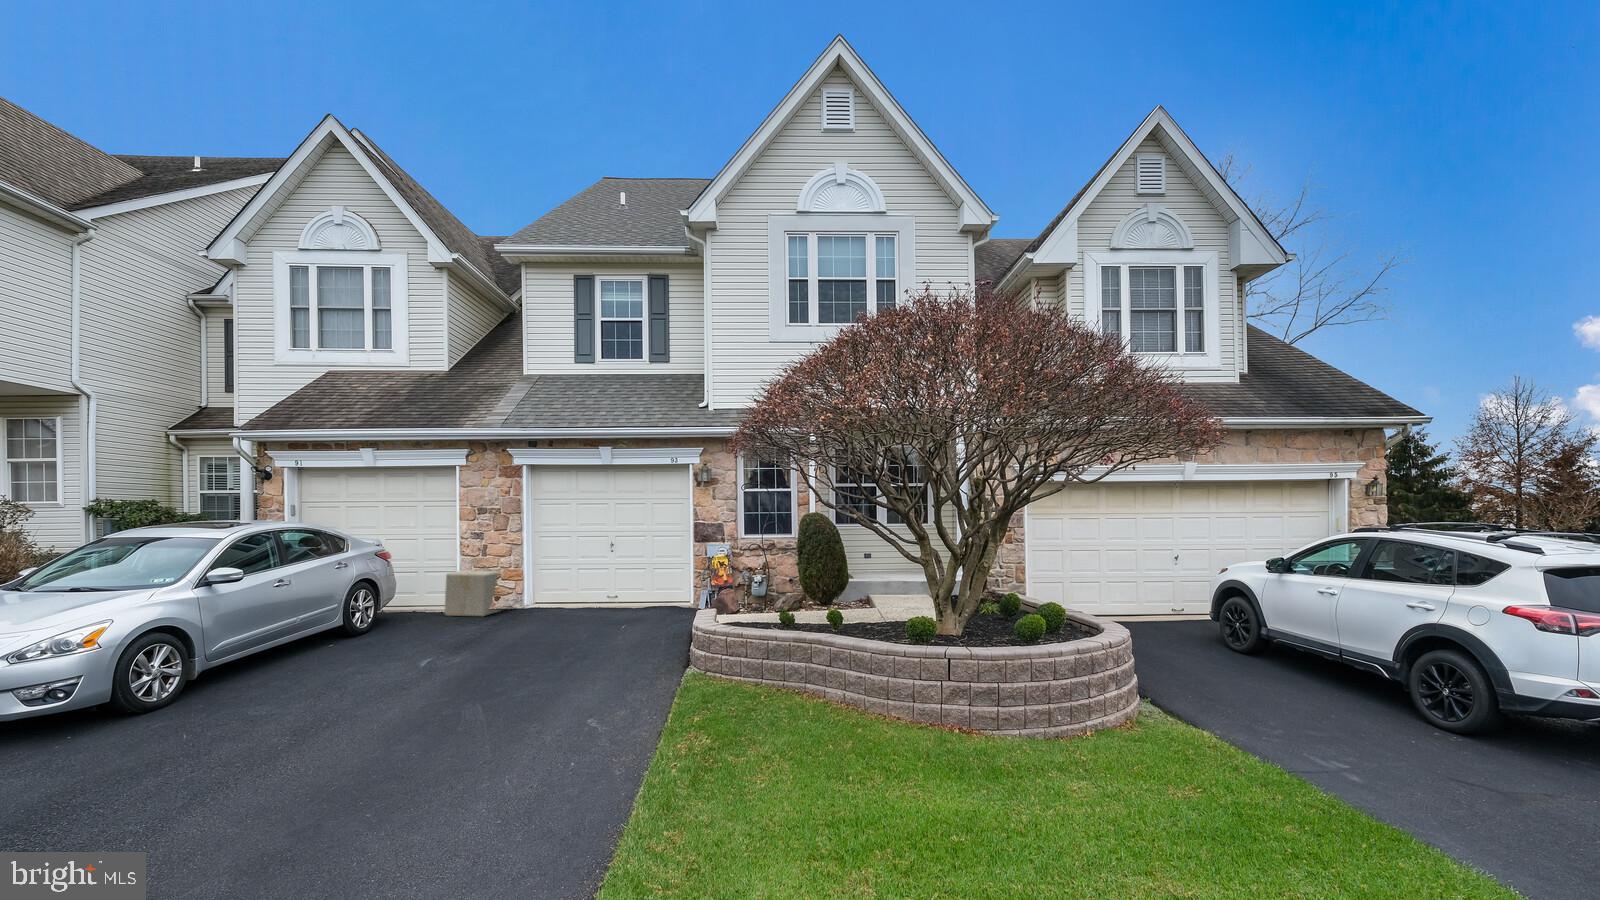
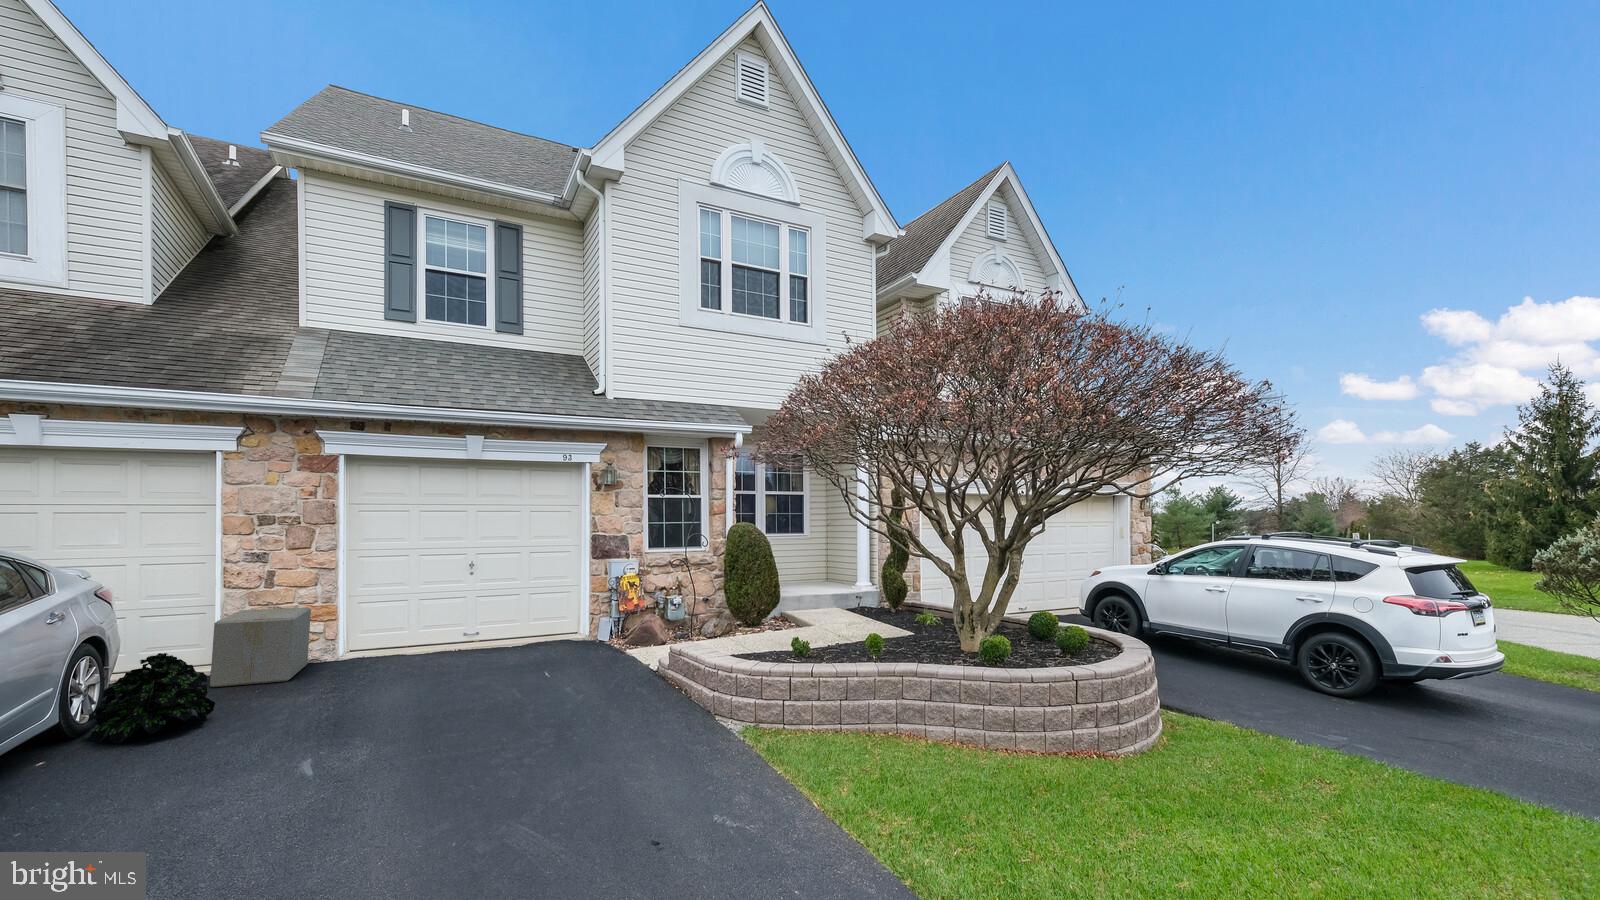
potted plant: none [364,586,427,635] -> present [88,653,215,744]

